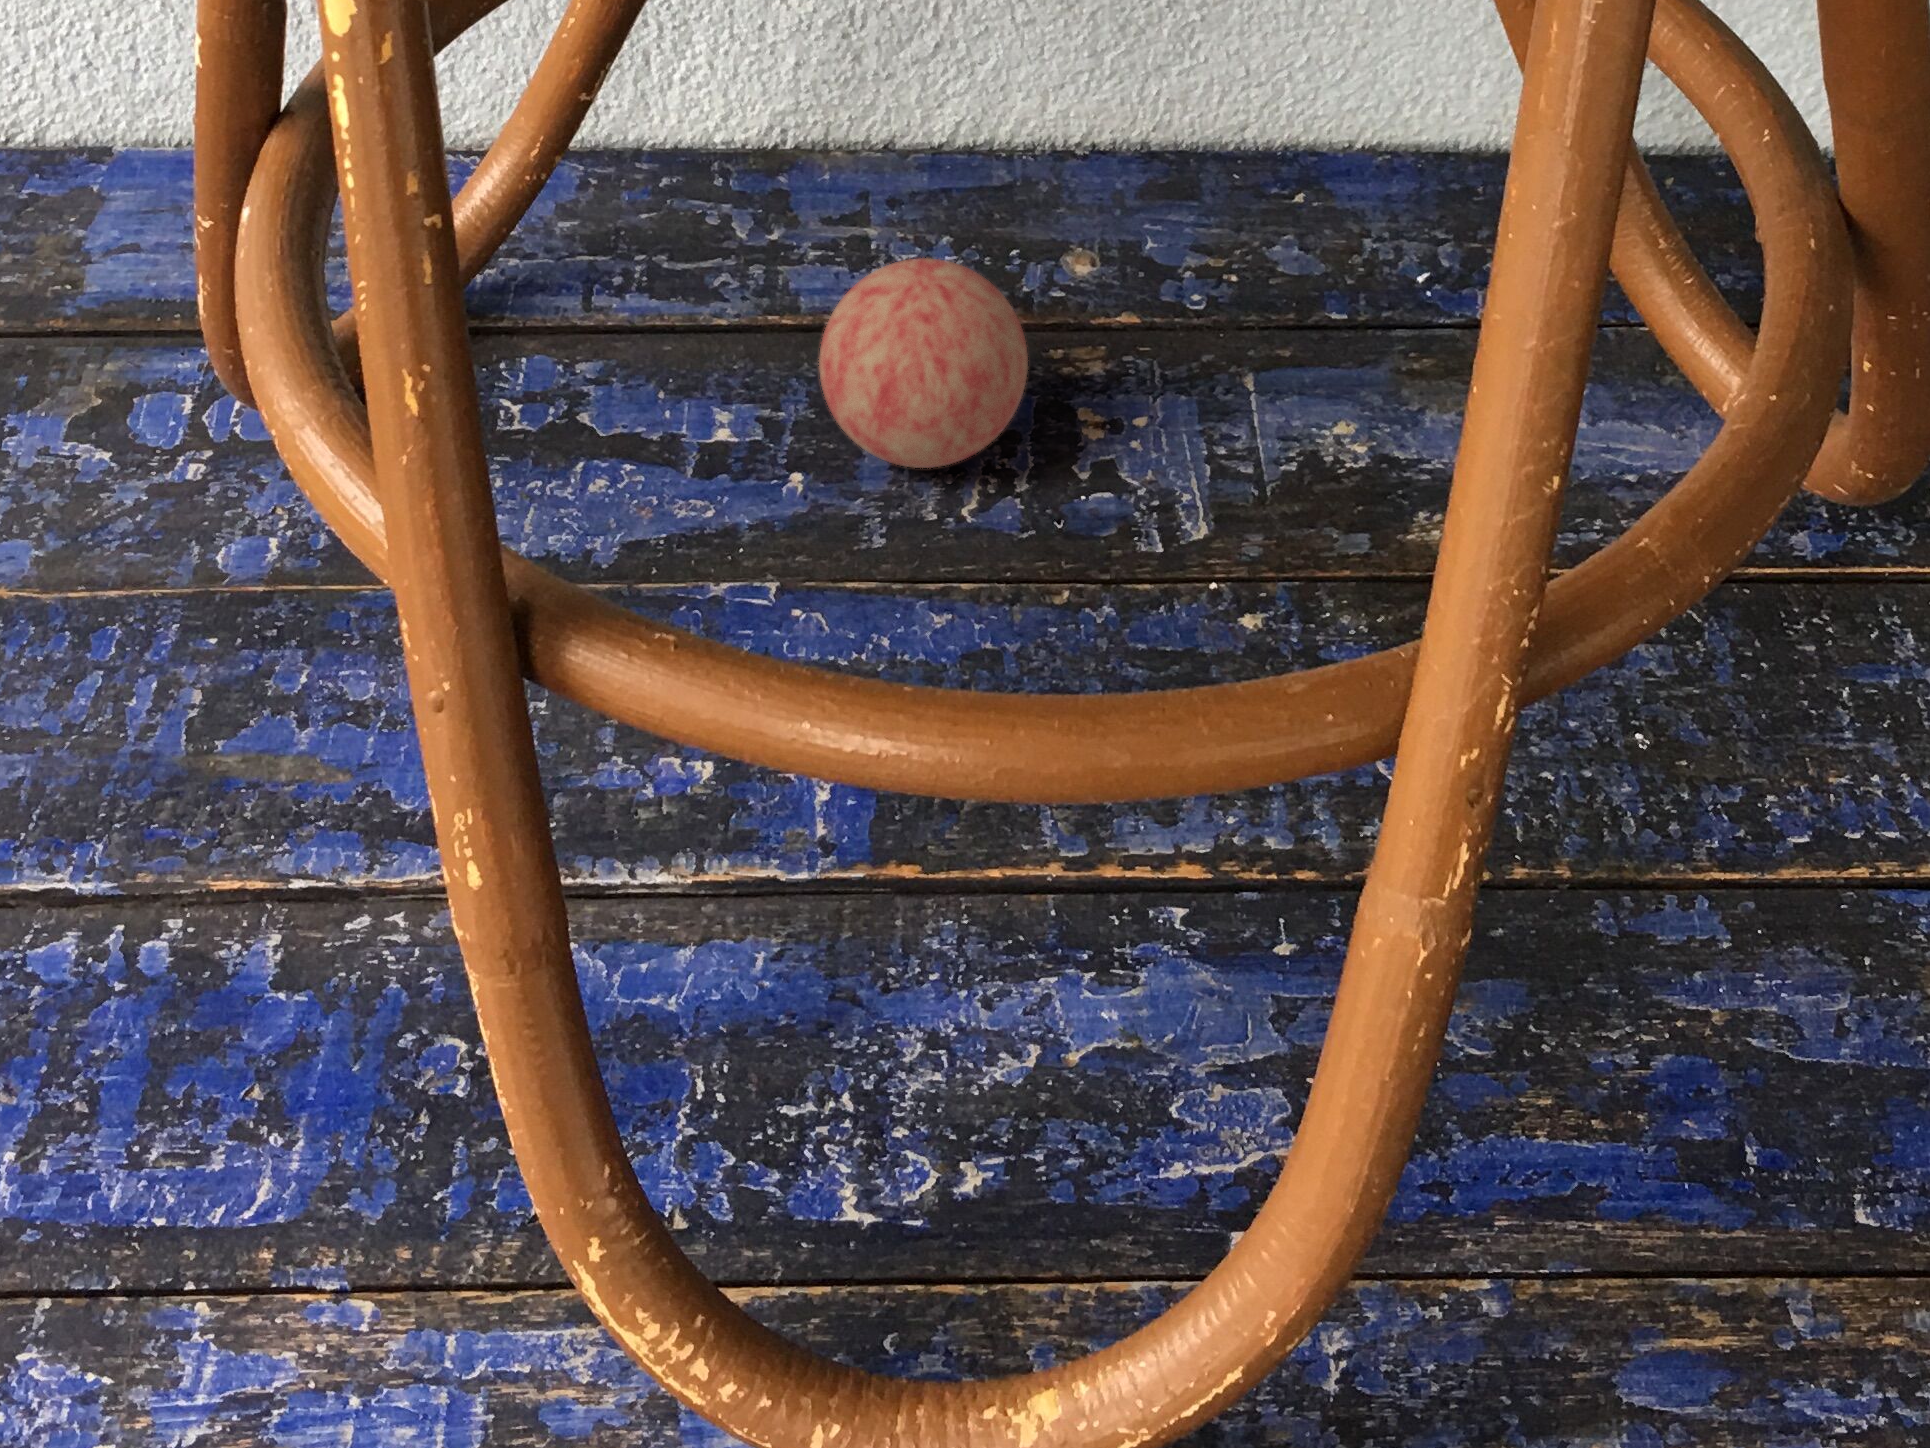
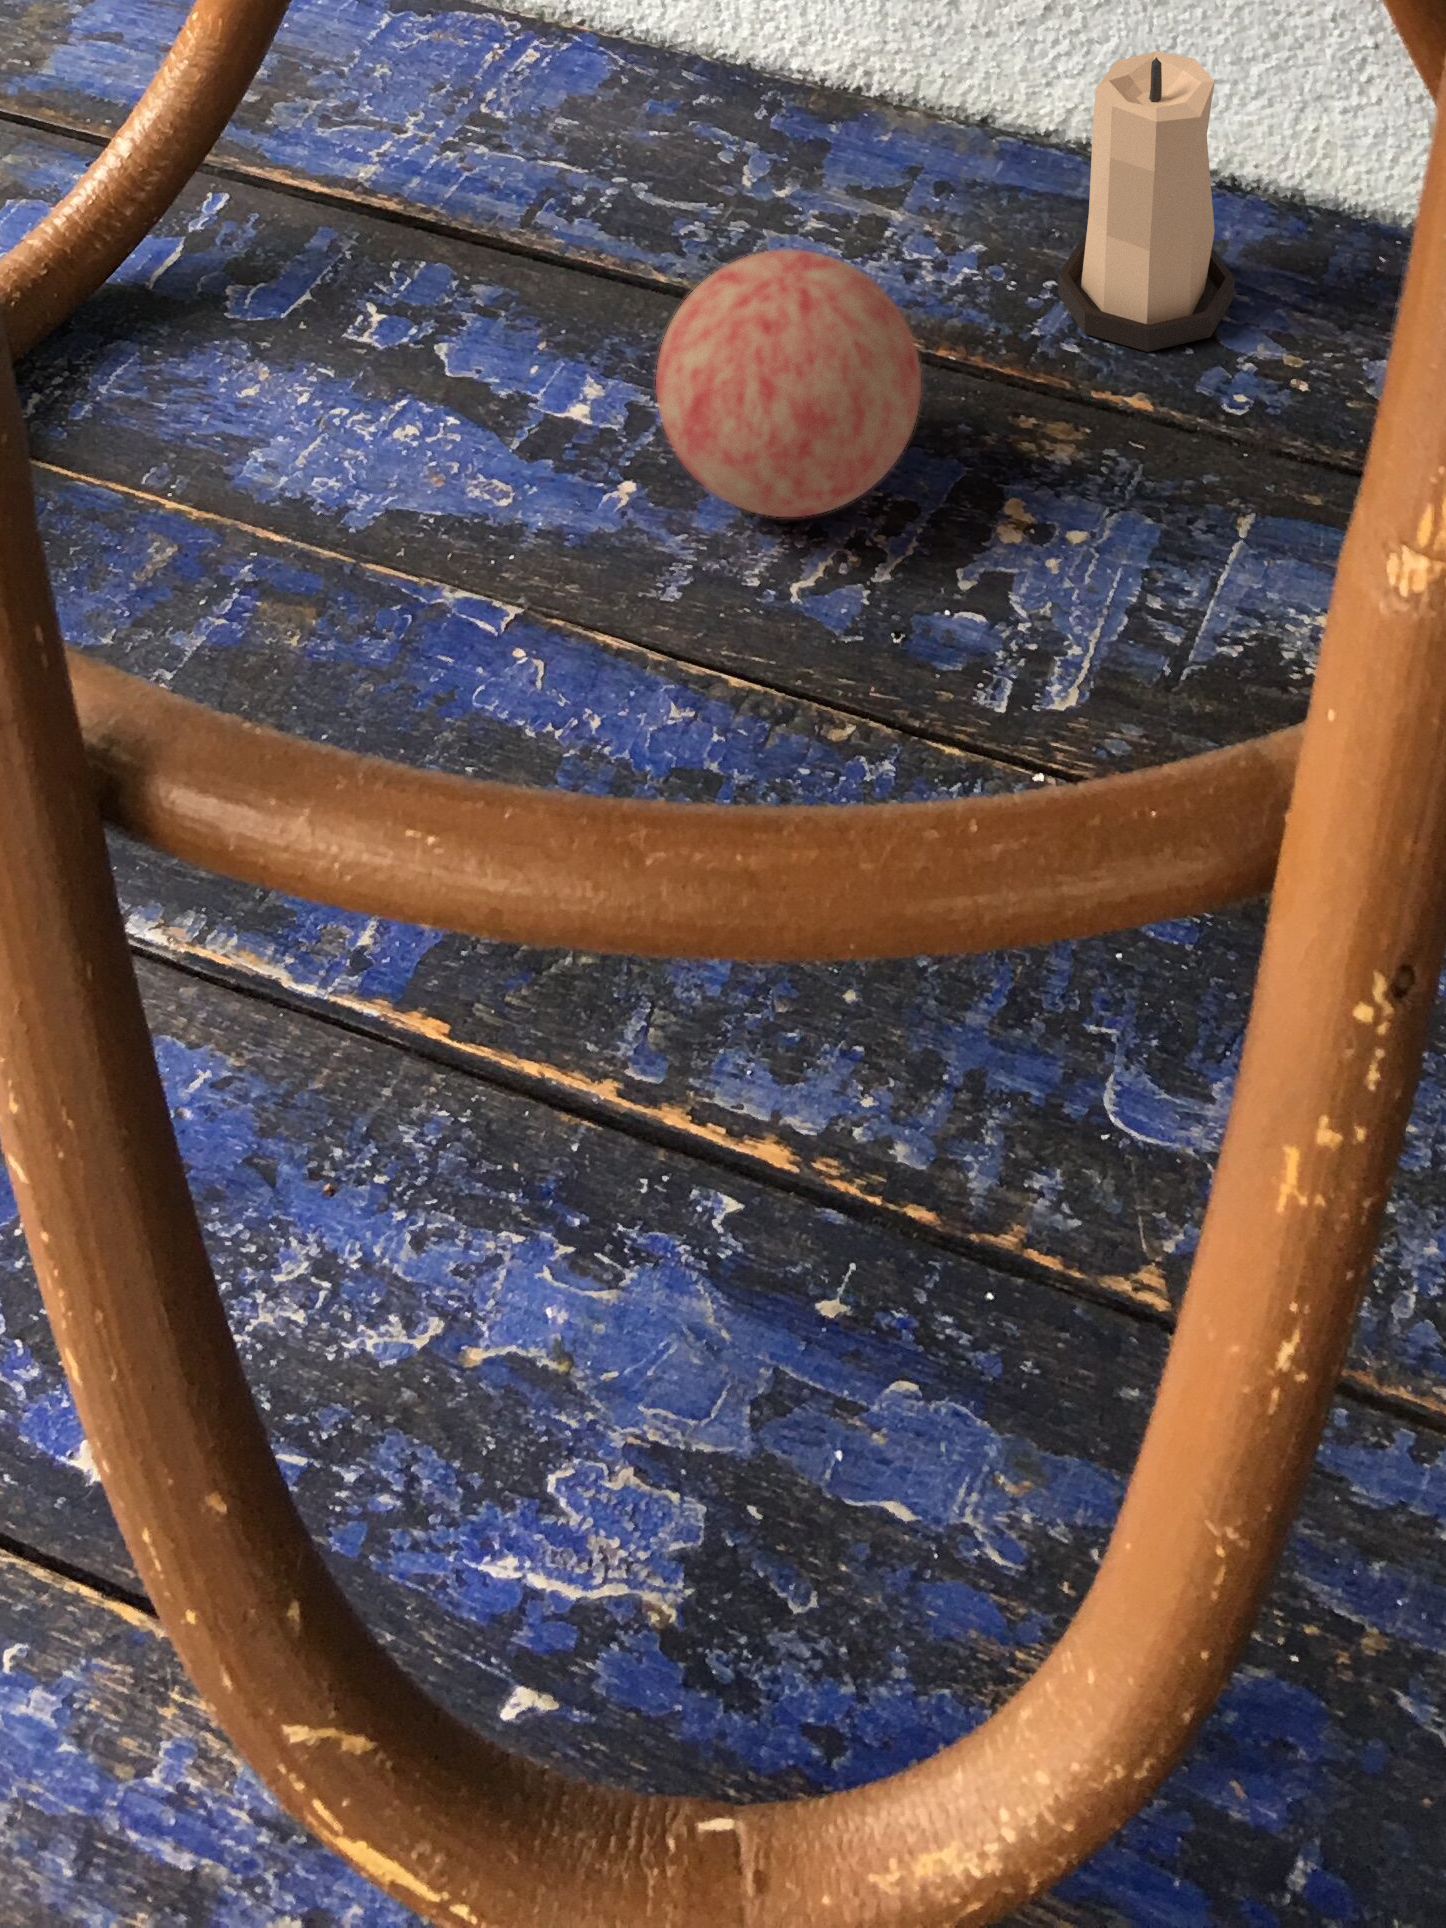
candle: none [1032,51,1160,283] -> present [1058,51,1235,352]

